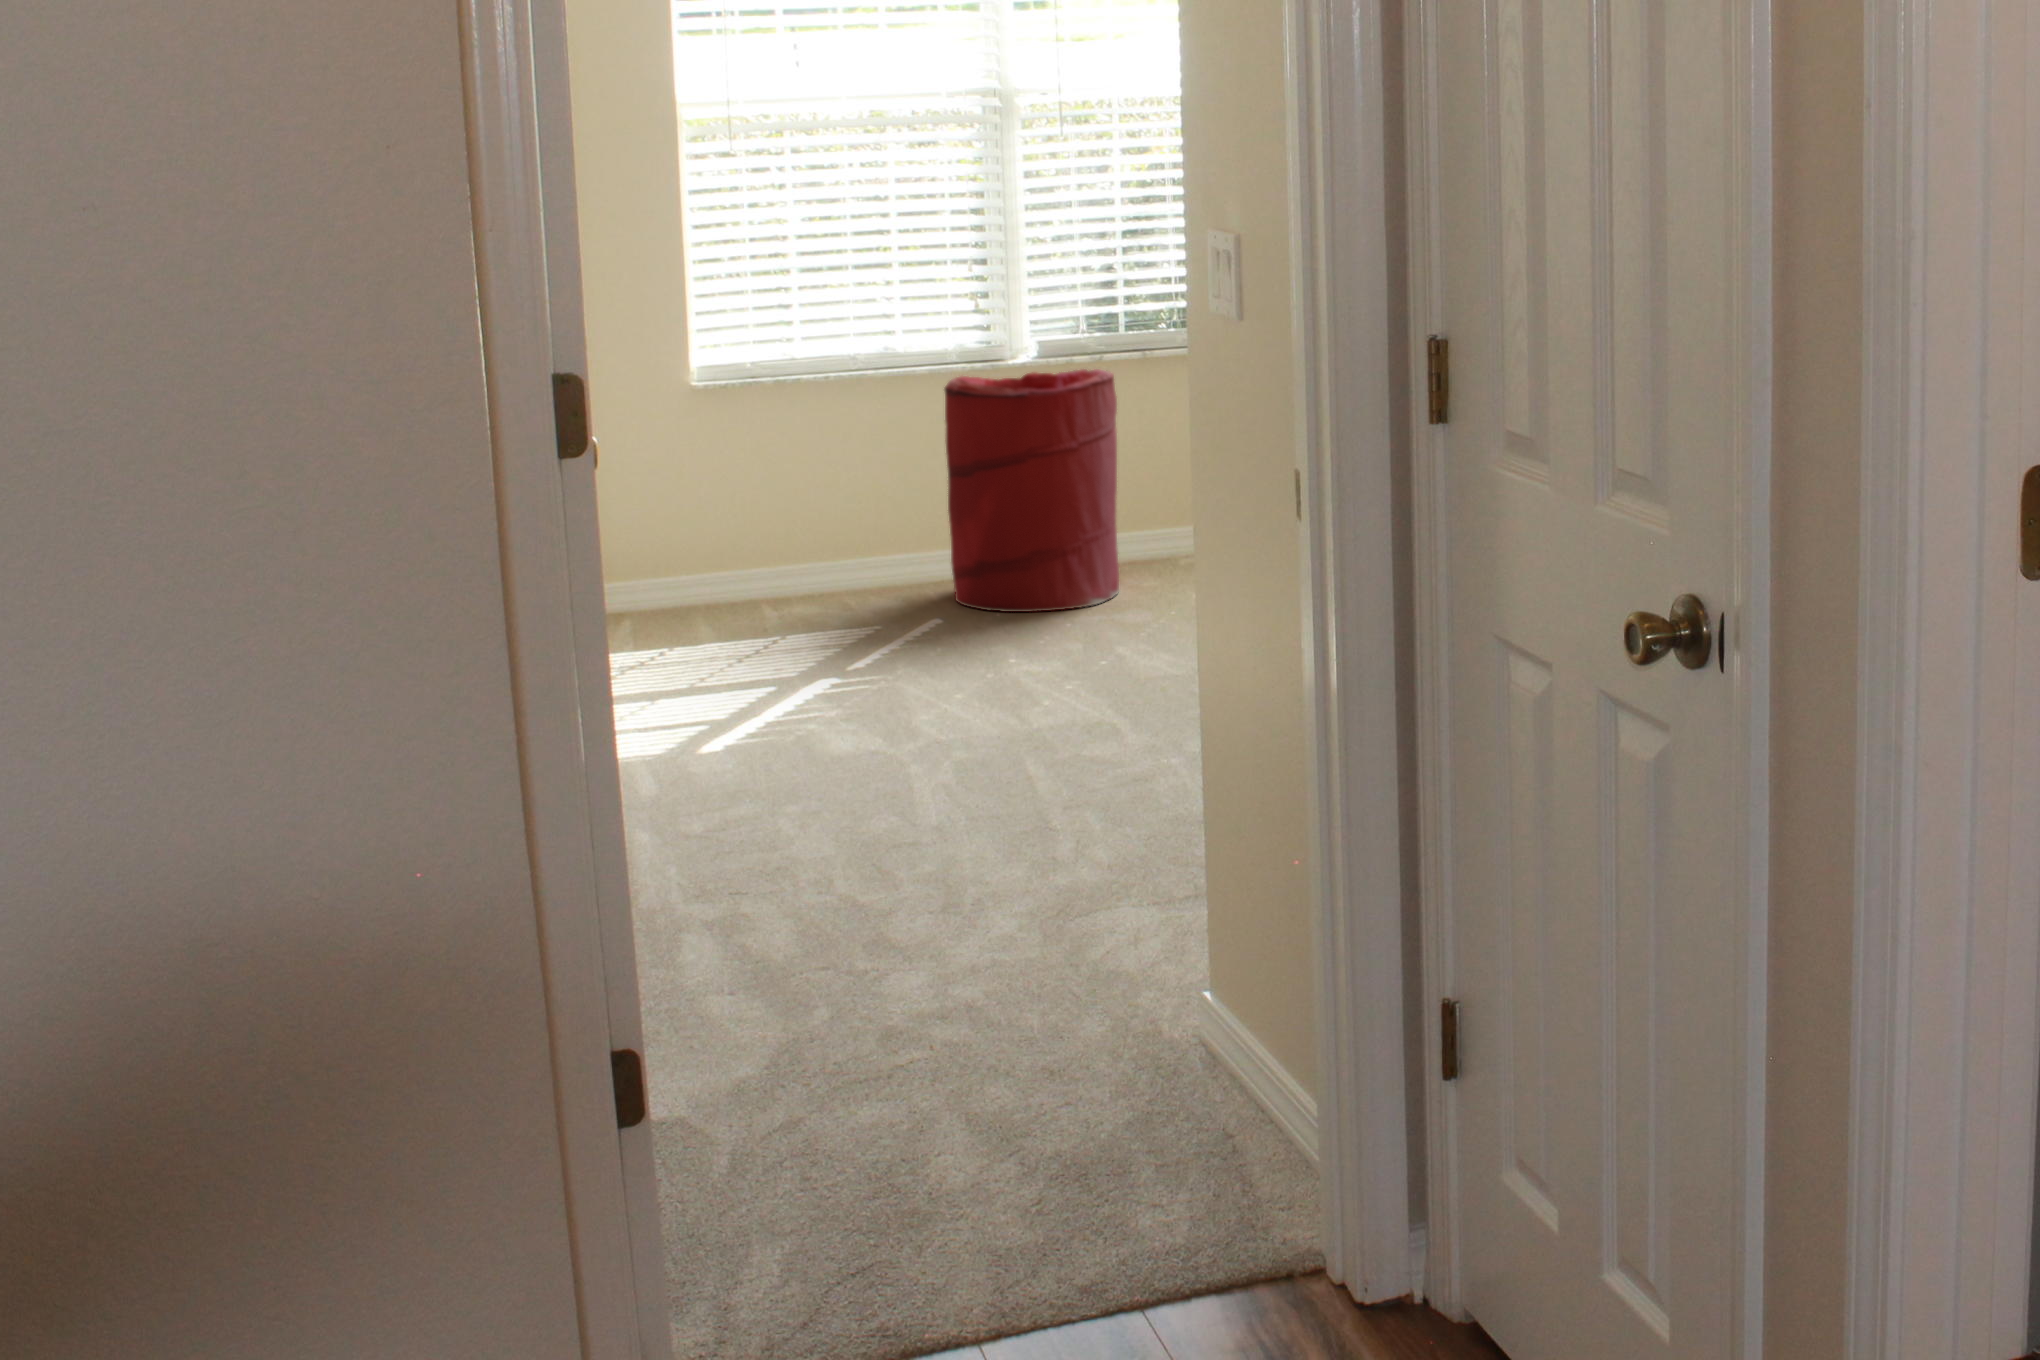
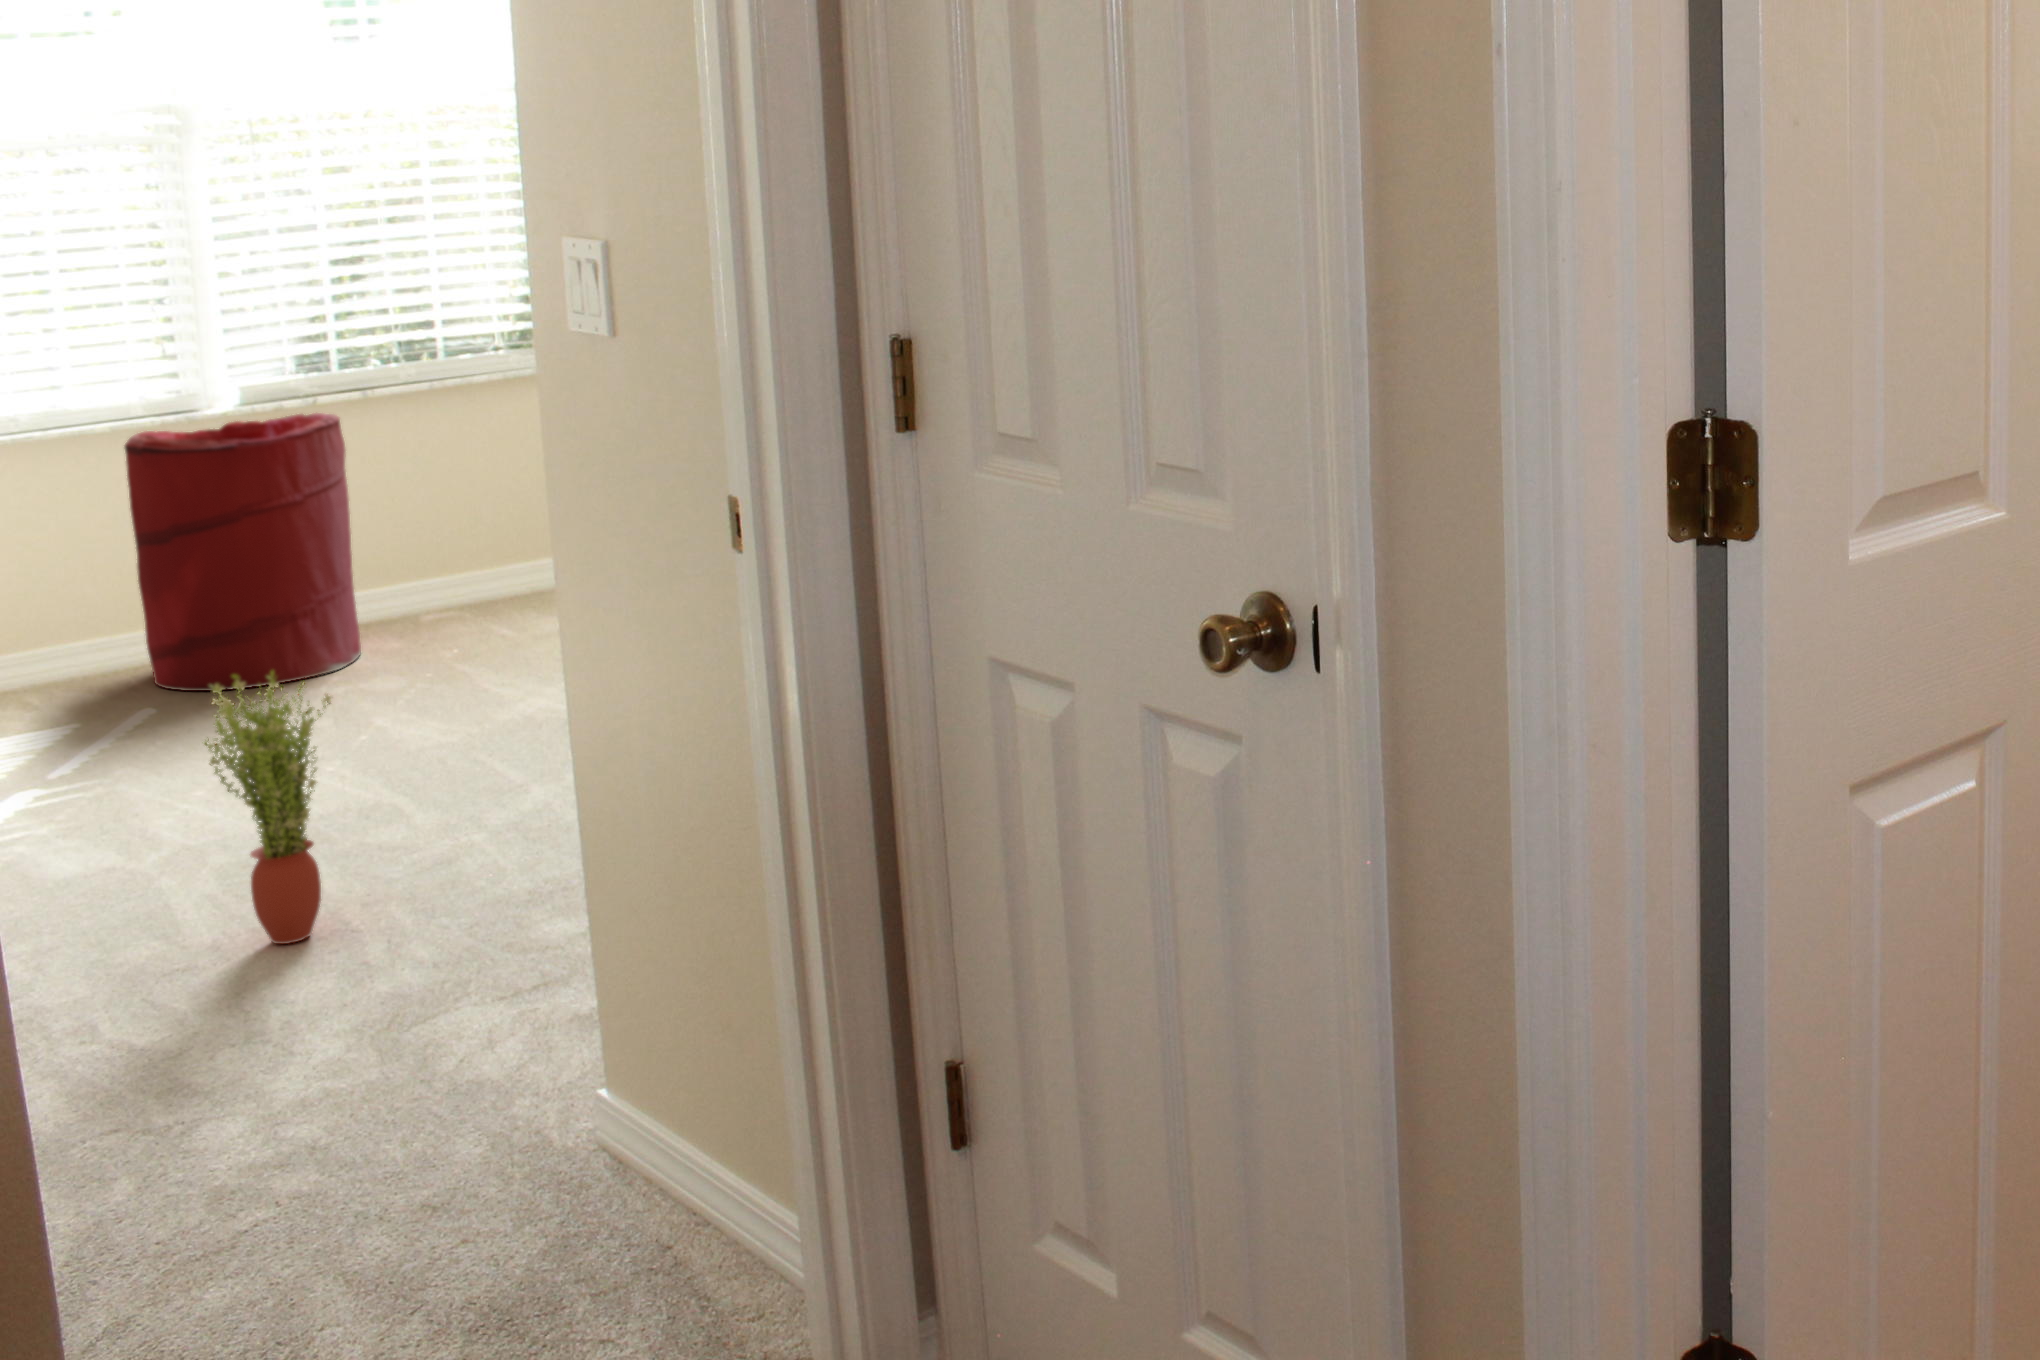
potted plant: none [951,592,1055,833] -> present [204,670,331,944]

